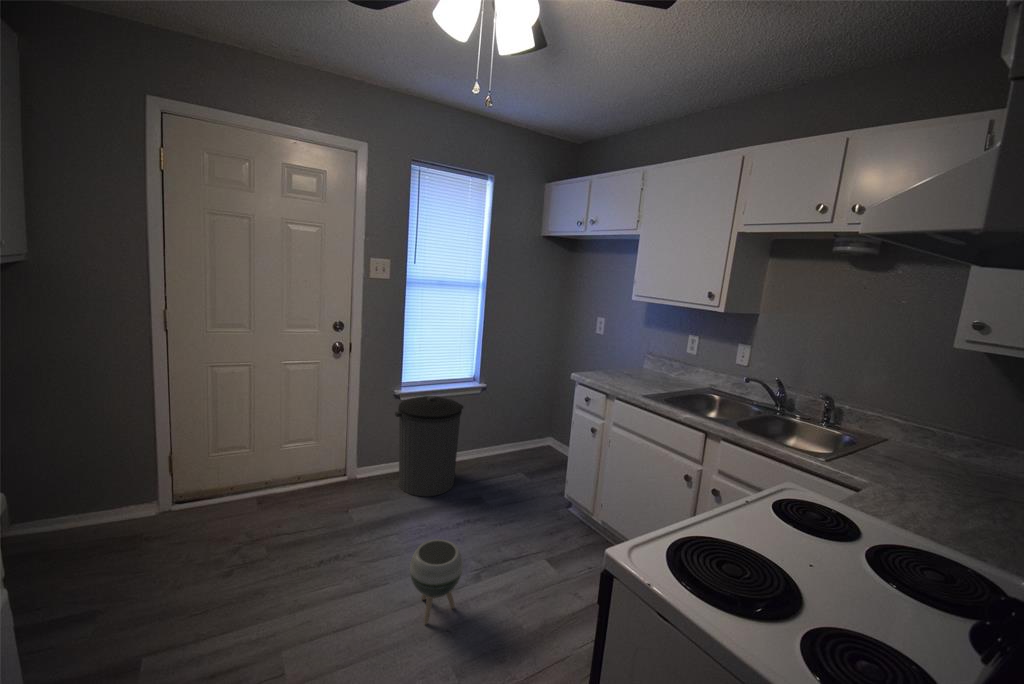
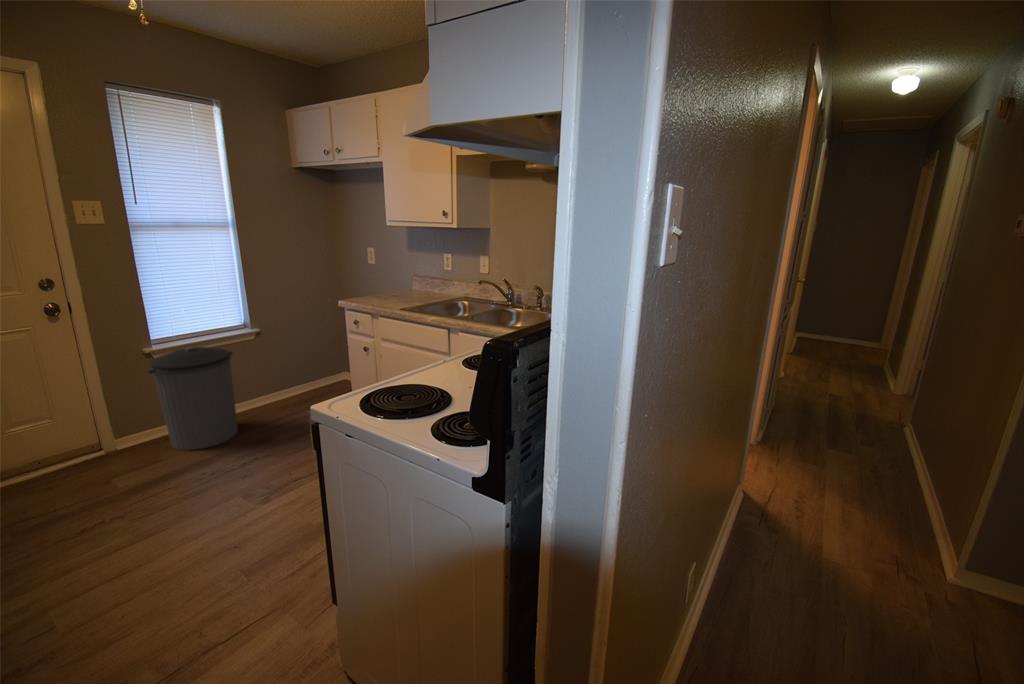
planter: present [410,539,463,624] -> none [182,469,242,545]

